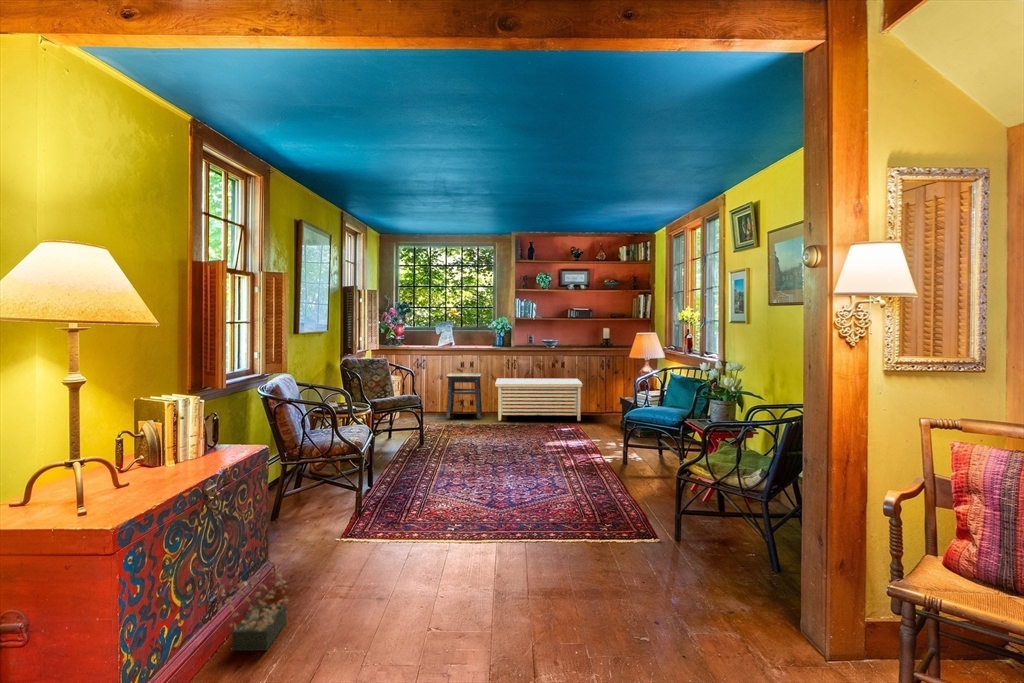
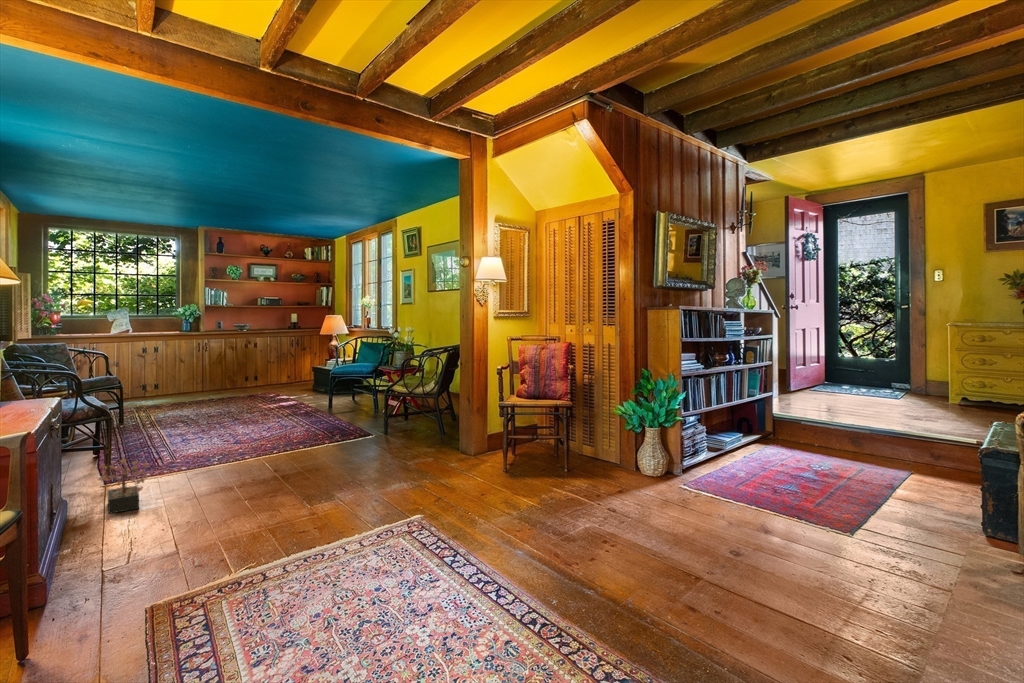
side table: present [446,373,482,419] -> none [136,354,176,397]
storage bench: present [495,378,582,421] -> none [190,356,279,395]

